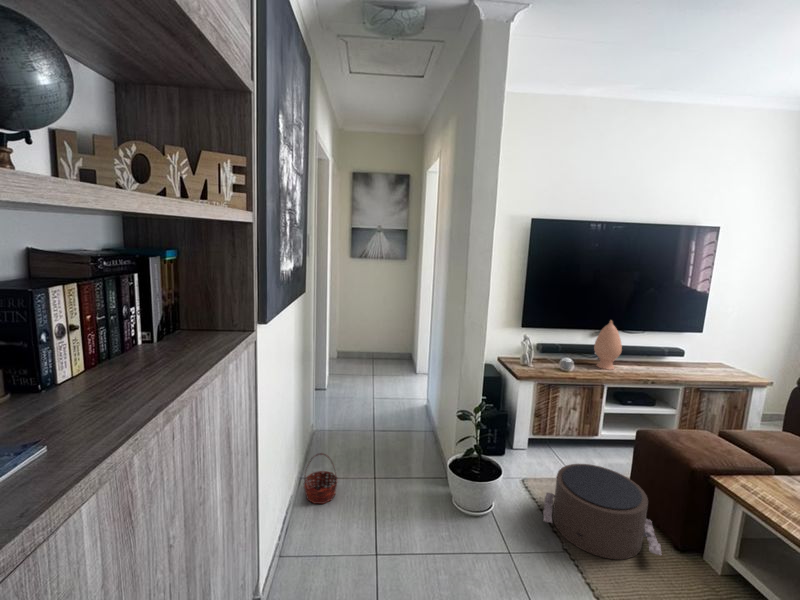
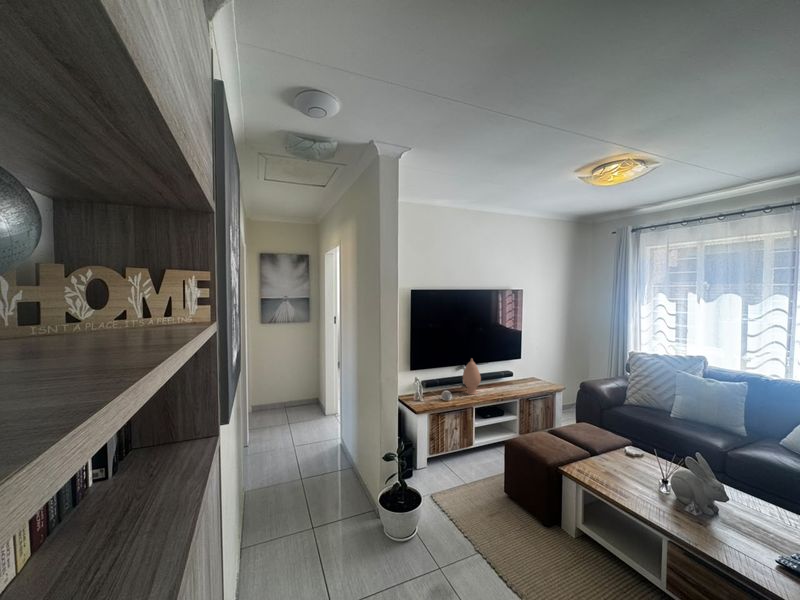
basket: present [304,453,338,504] -> none [239,525,275,582]
pouf: present [543,464,661,559] -> none [452,474,540,551]

